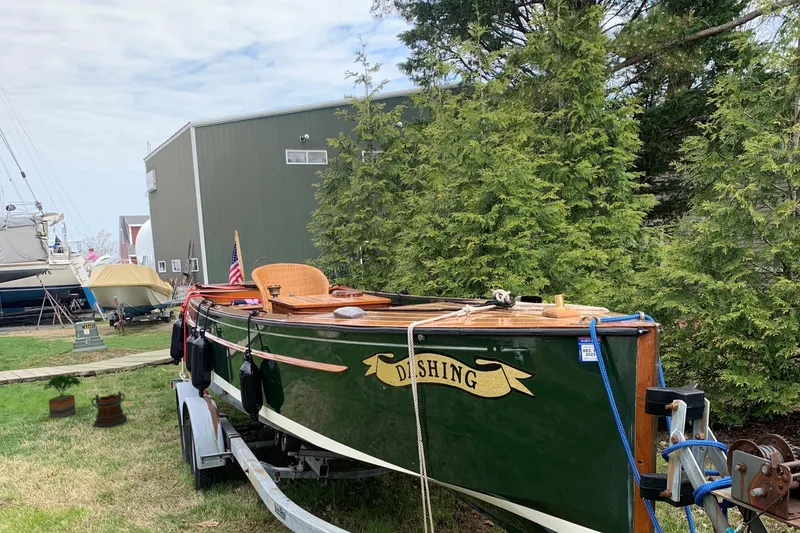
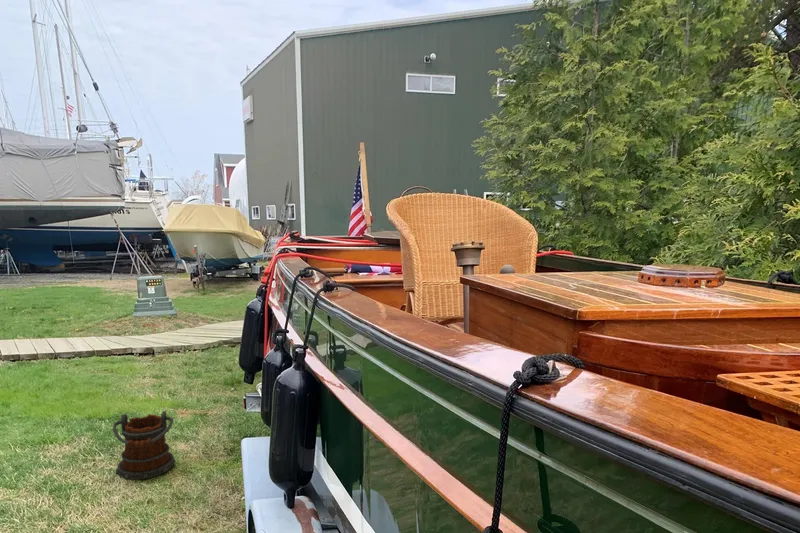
potted tree: present [44,375,80,418] -> none [45,364,109,442]

